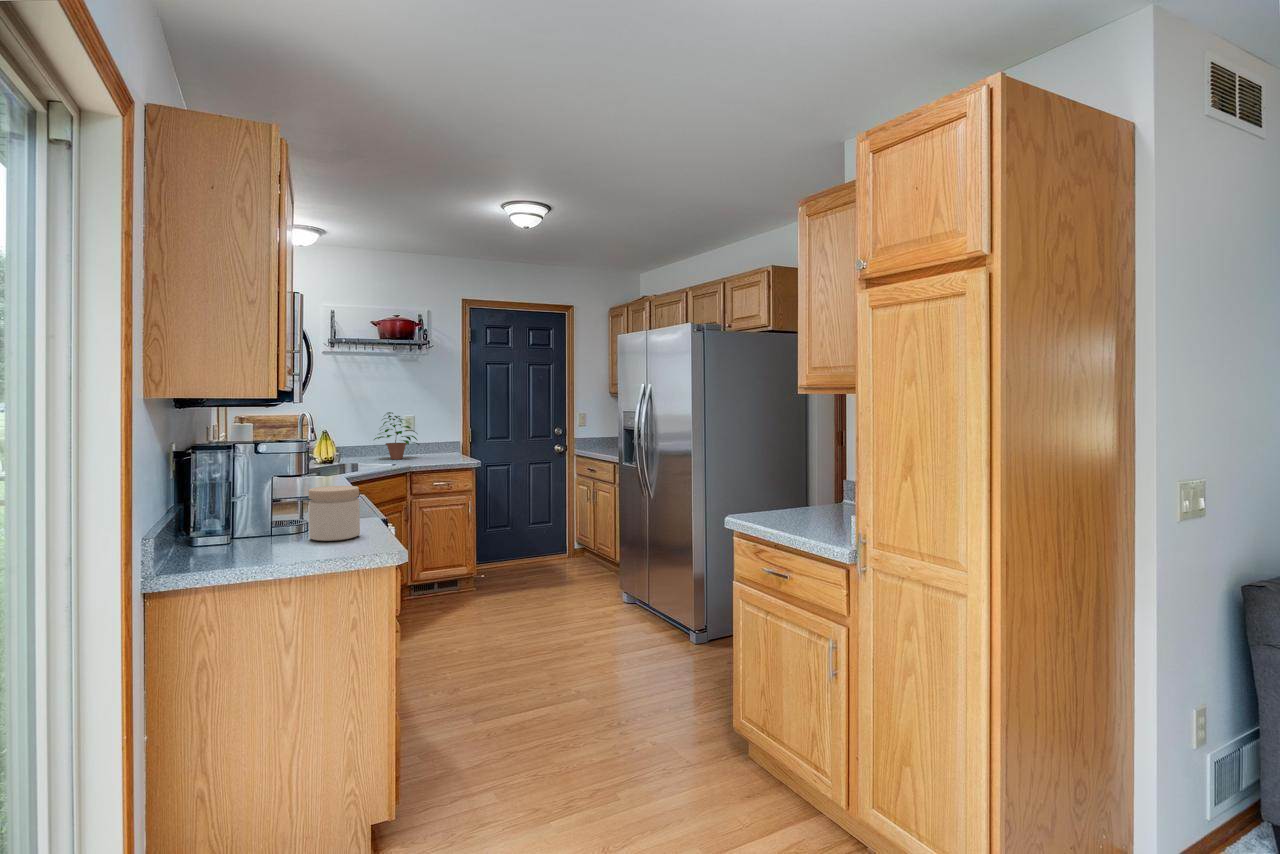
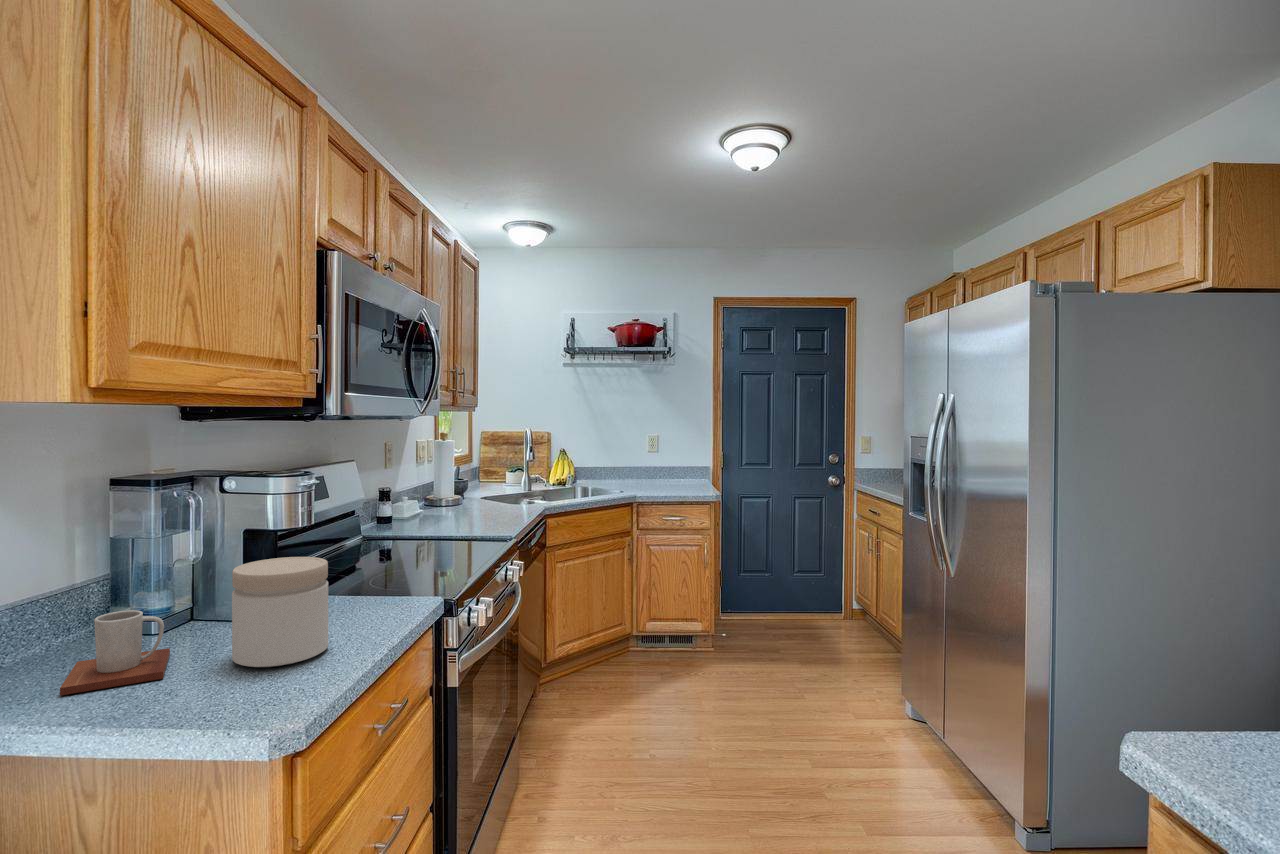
potted plant: present [374,412,419,460] -> none [606,430,663,485]
mug: none [224,516,290,555] -> present [60,610,170,695]

